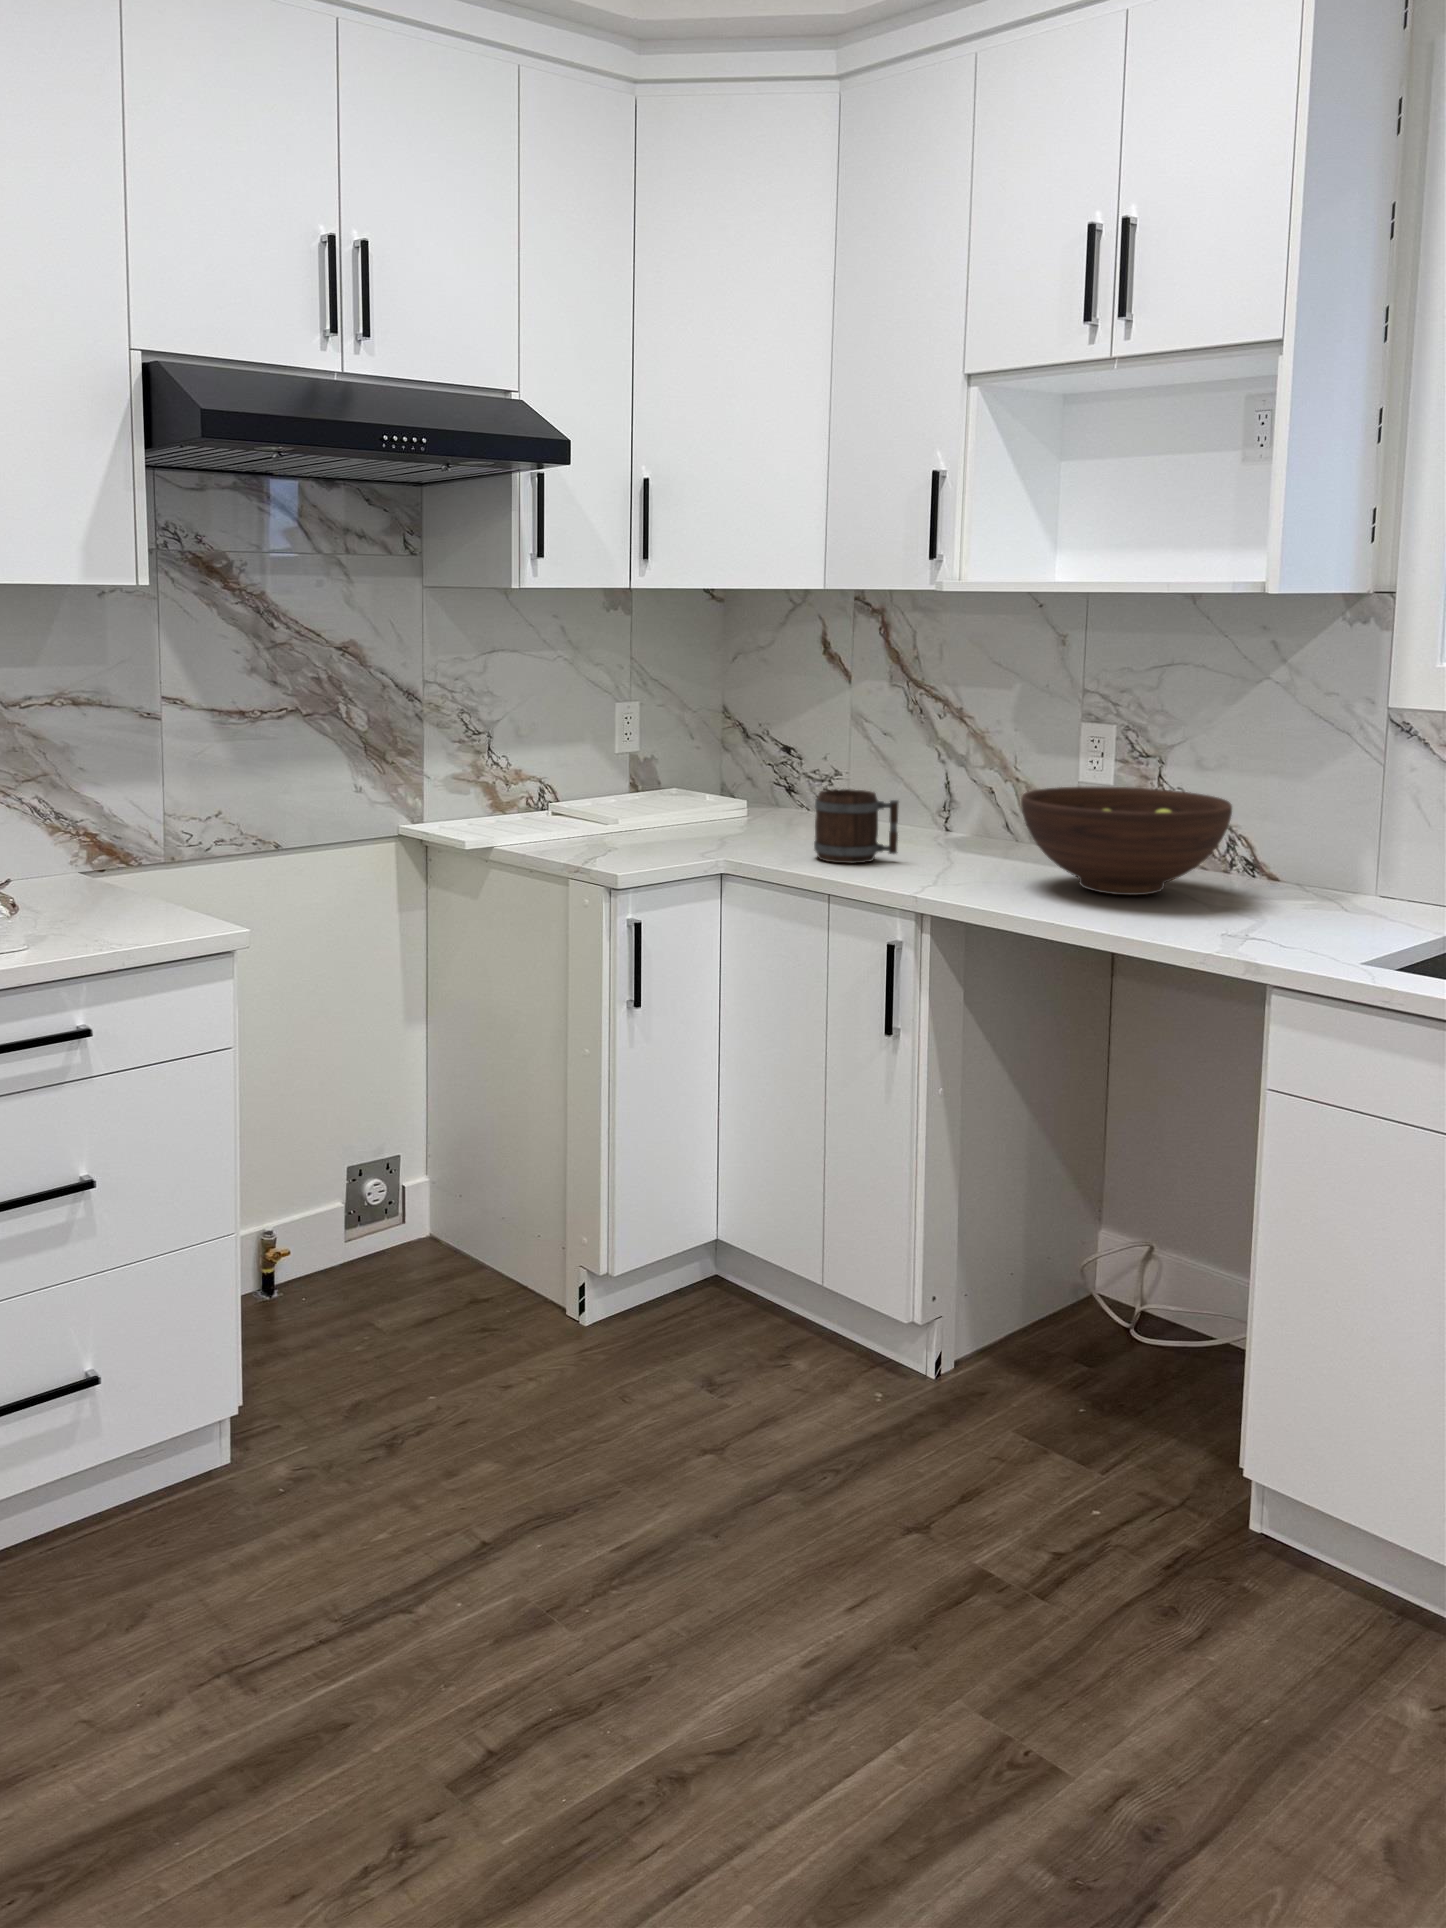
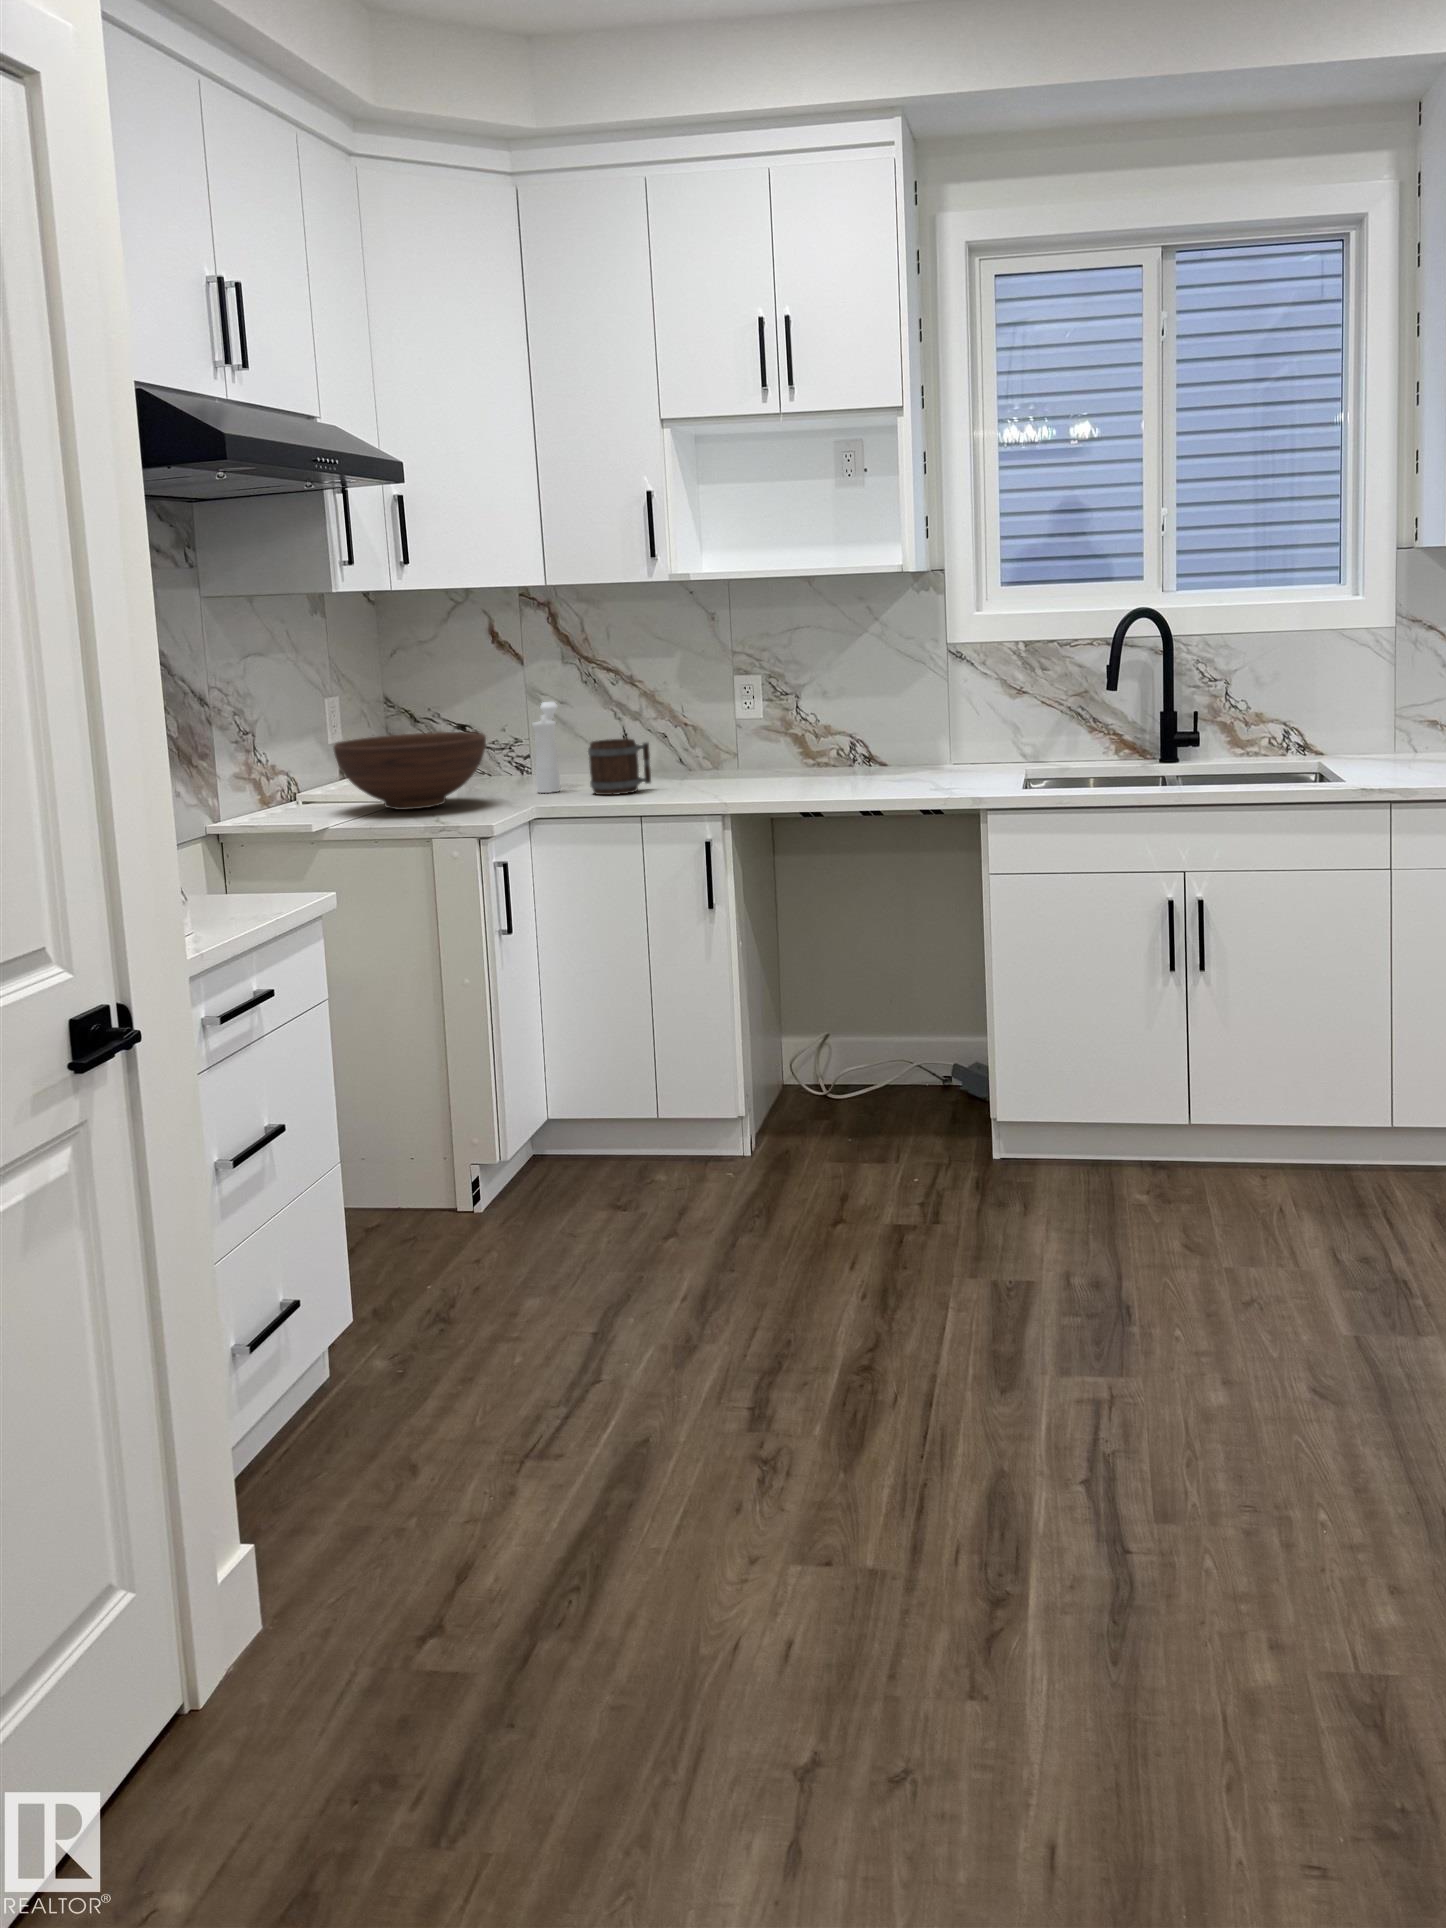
pepper mill: none [774,732,831,846] -> present [532,702,560,793]
fruit bowl: present [1021,787,1232,895] -> present [333,732,486,810]

